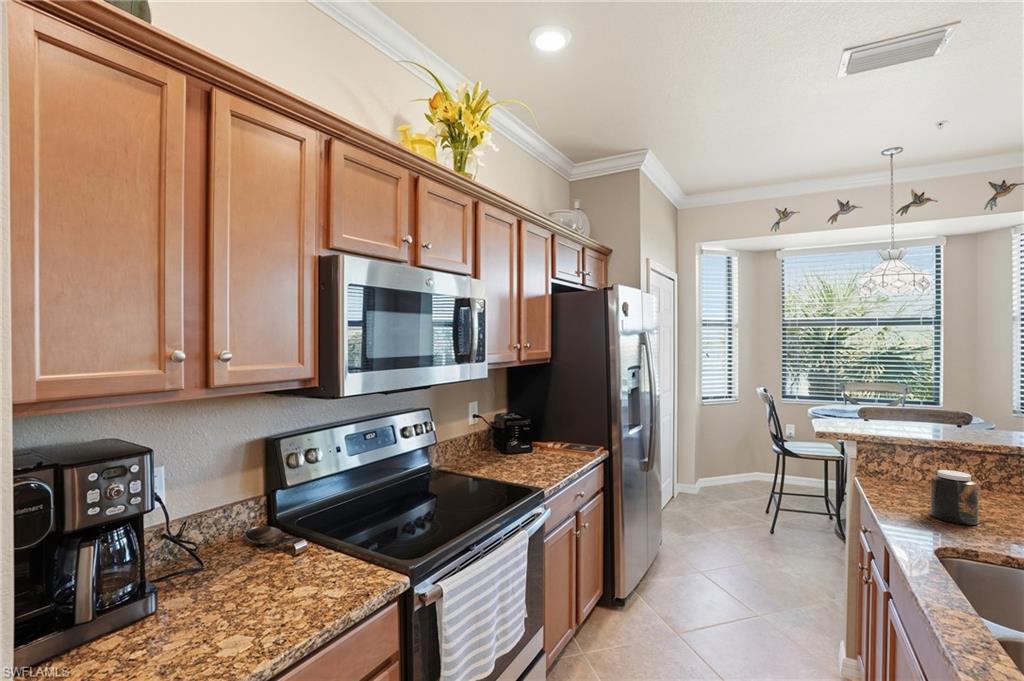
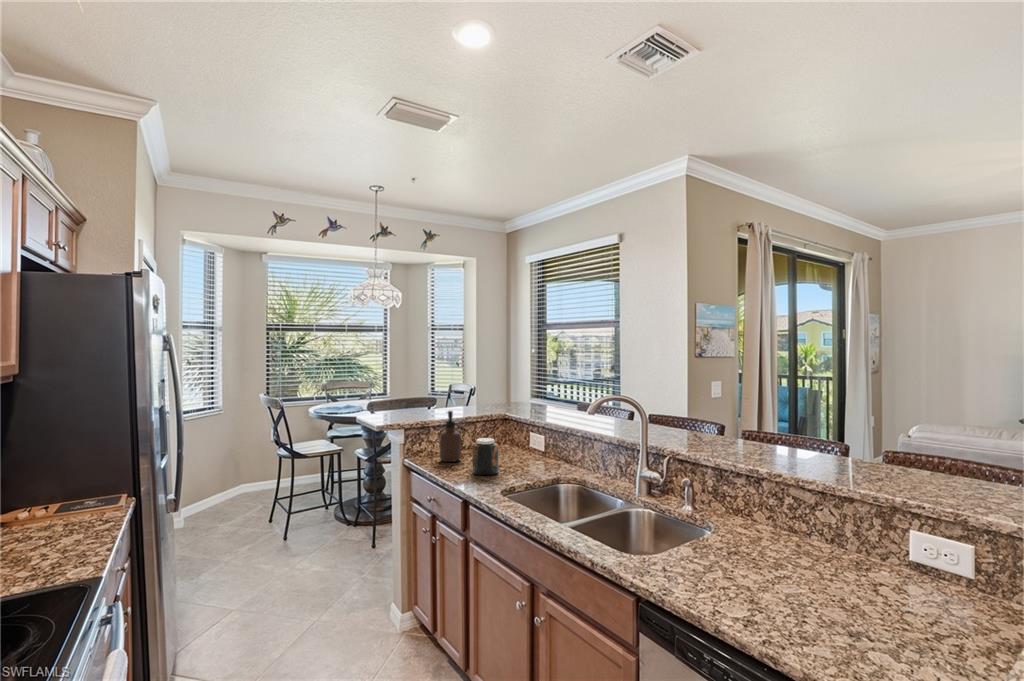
soap dispenser: none [901,428,937,496] -> present [440,411,461,462]

